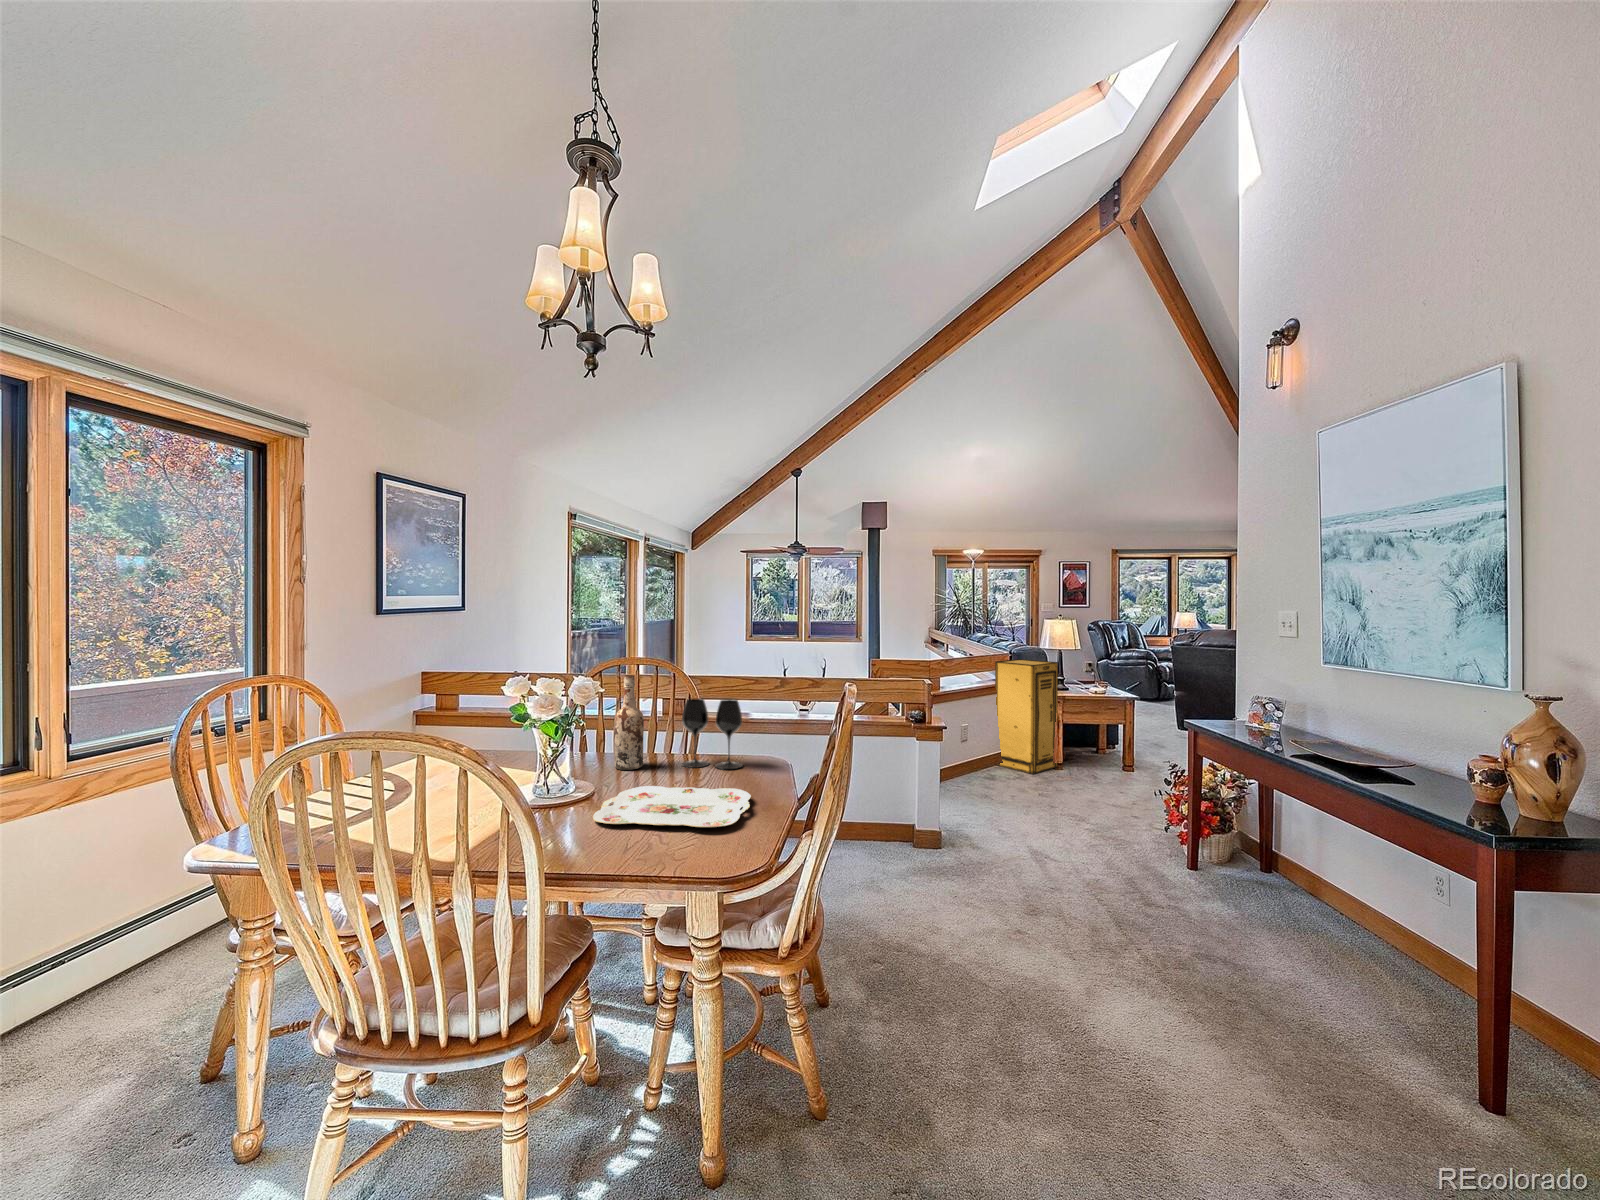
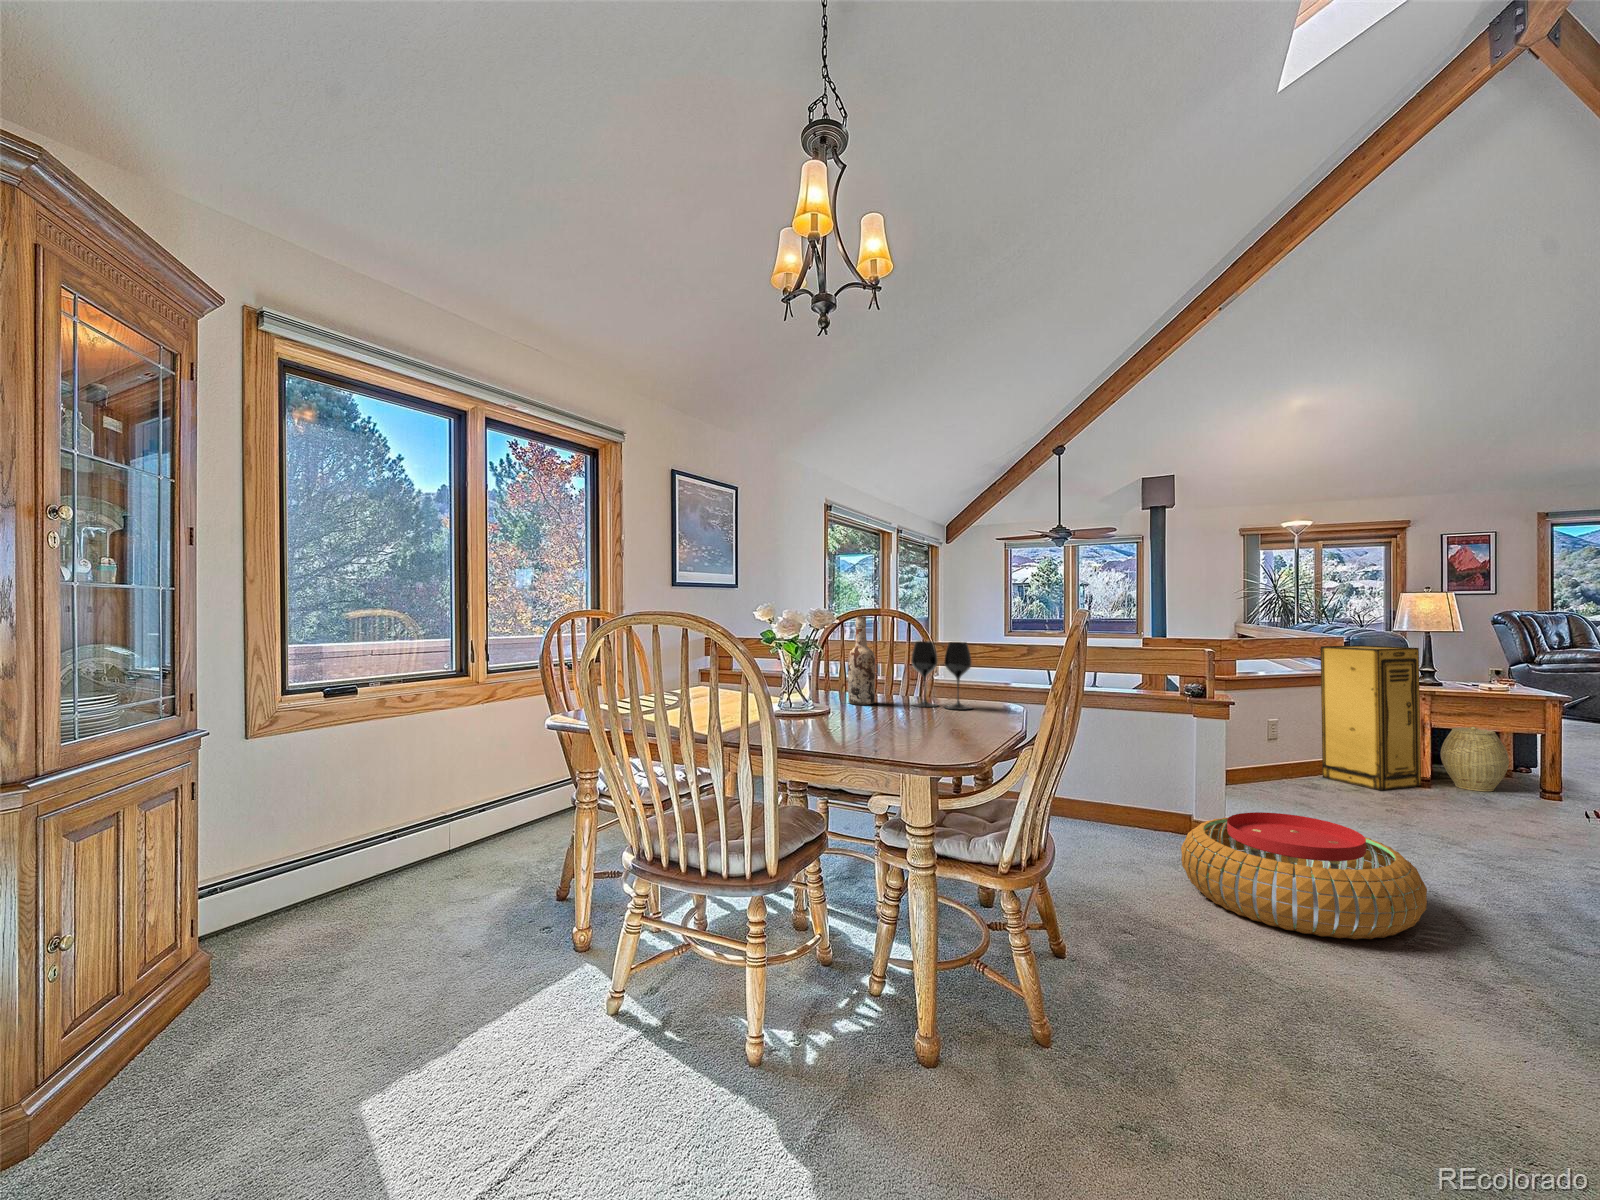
woven basket: none [1069,720,1109,768] -> present [1441,727,1509,792]
serving tray: present [593,786,751,827] -> none [824,712,974,738]
pouf: none [912,822,1086,933] -> present [1181,812,1427,939]

